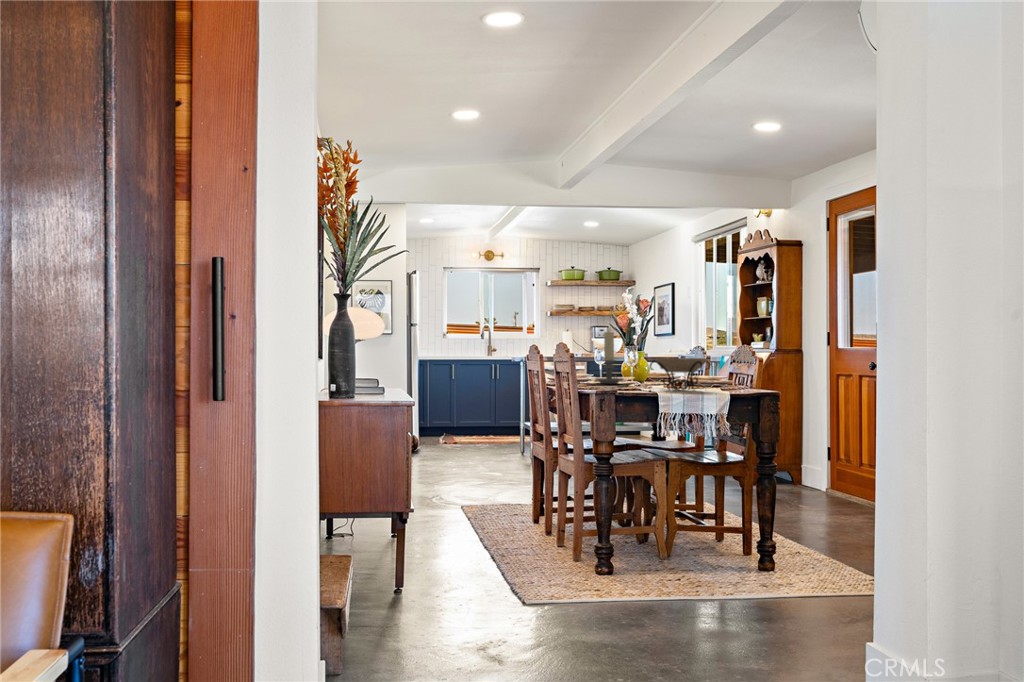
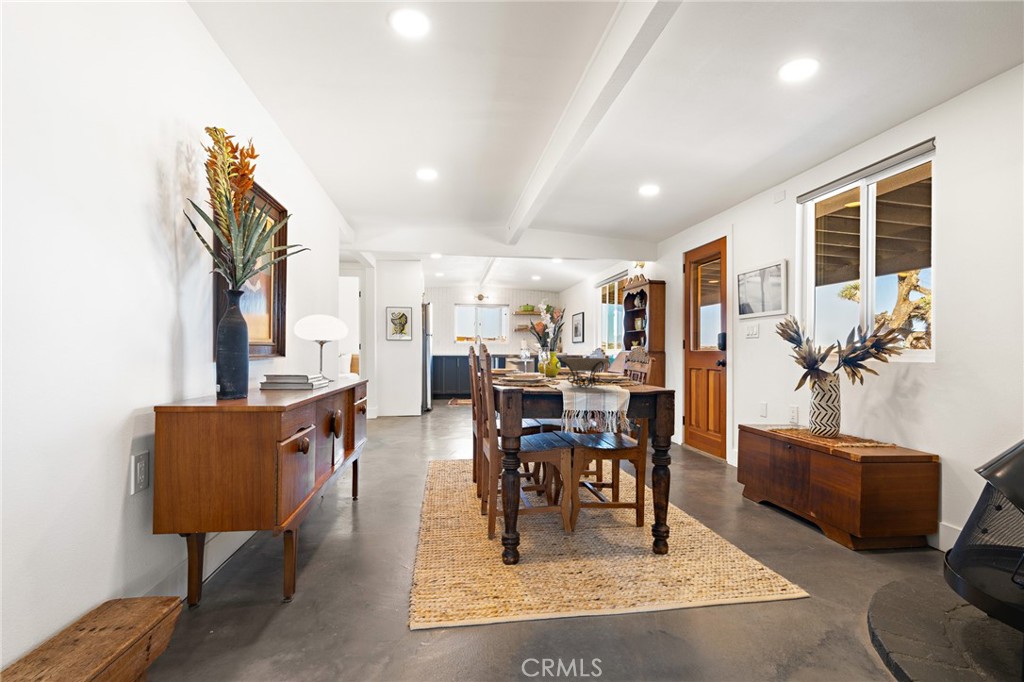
candle holder: present [595,332,623,384] -> none [514,334,537,378]

